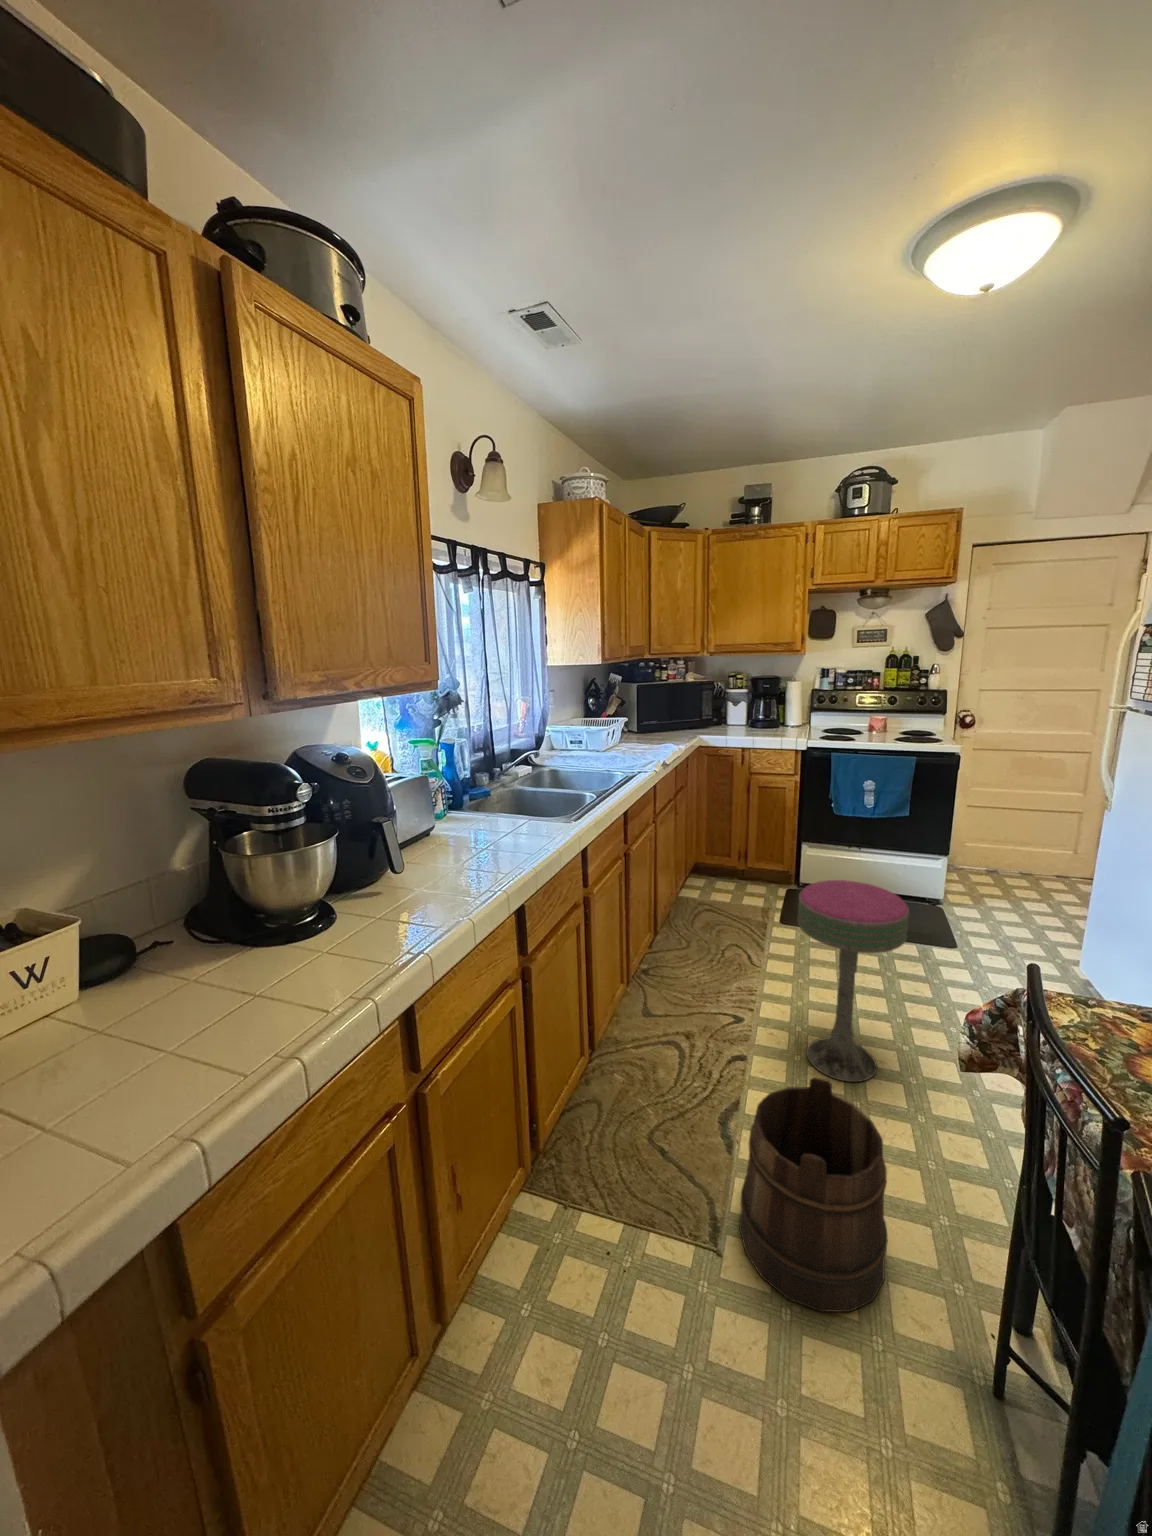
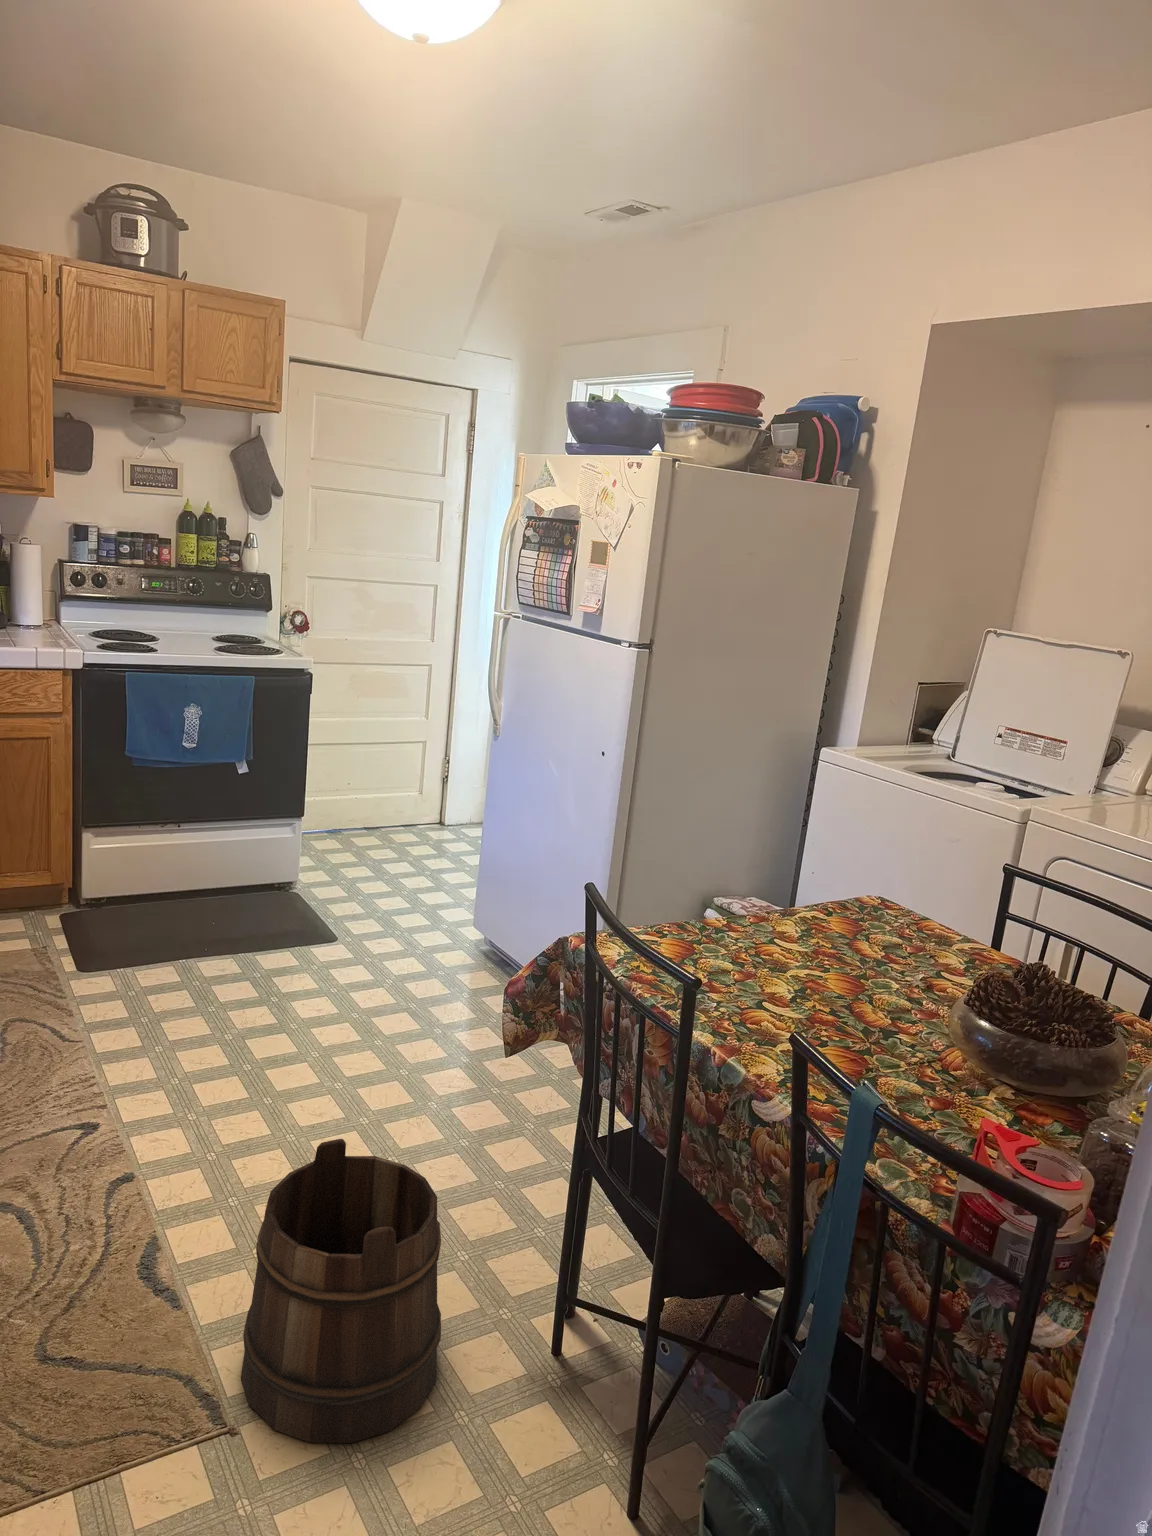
bar stool: present [798,880,909,1082] -> none [200,866,358,1162]

